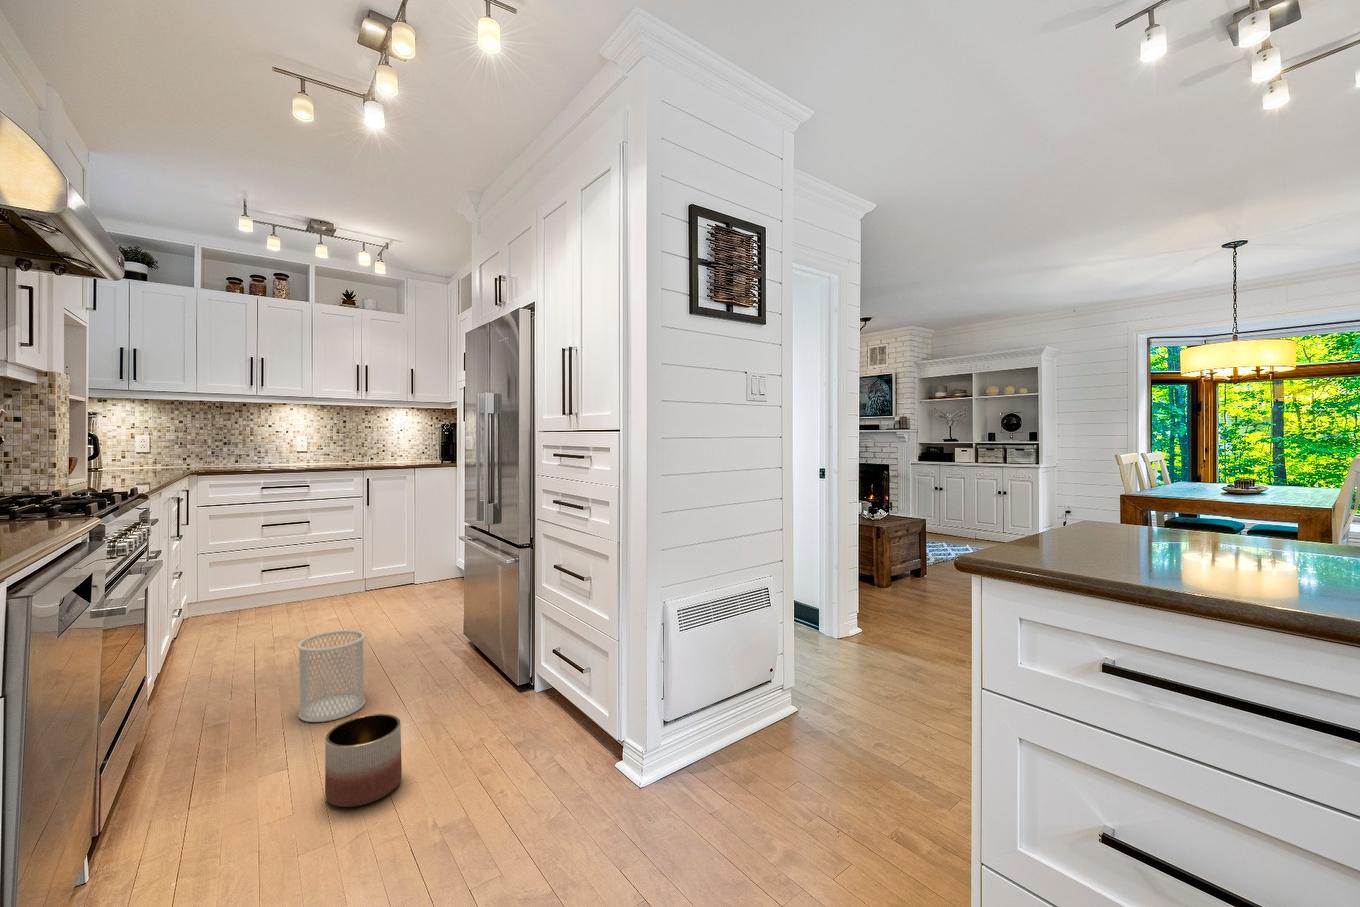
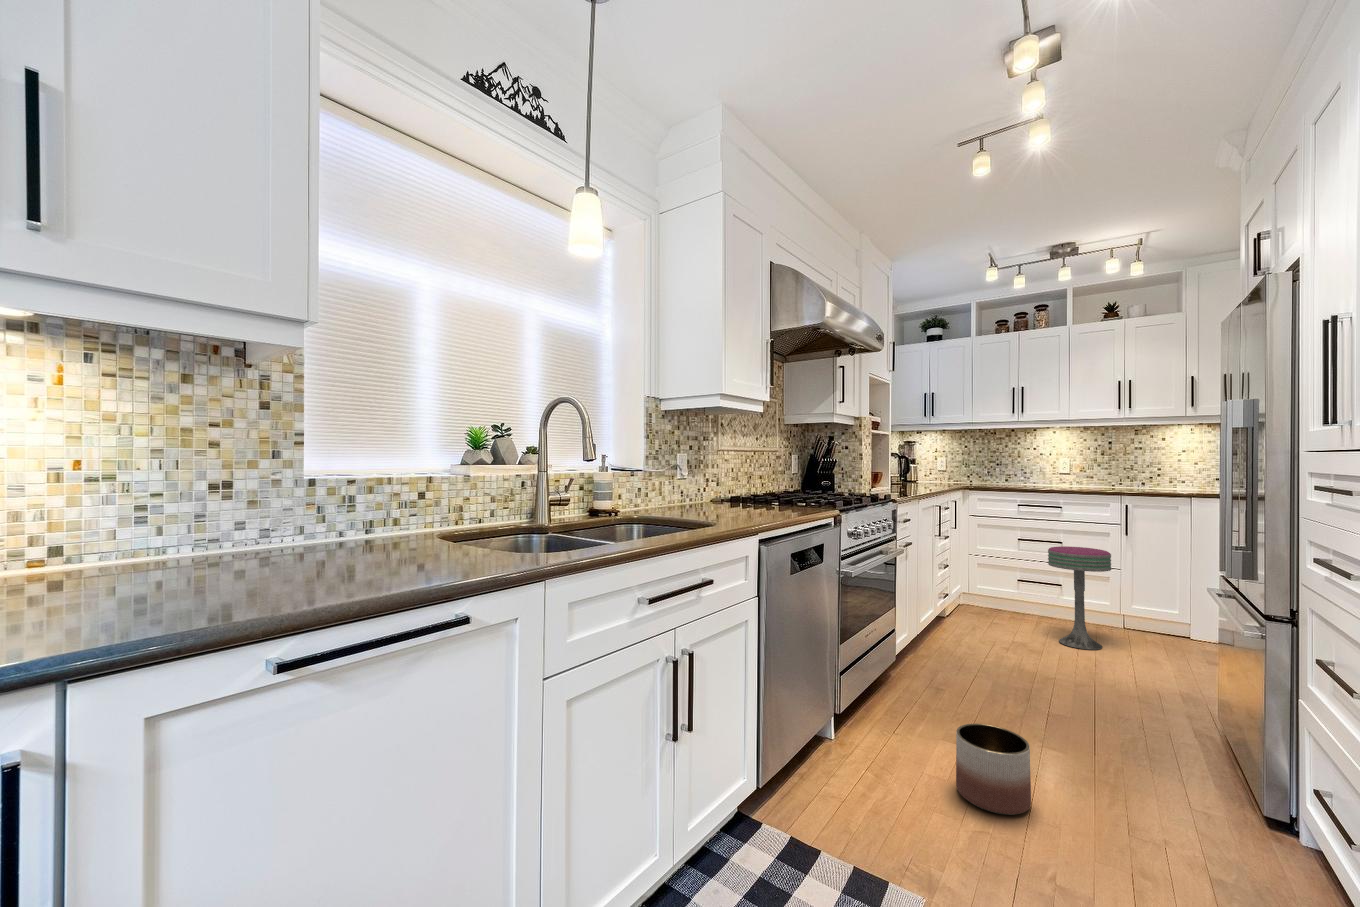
bar stool: none [310,523,368,621] -> present [1048,546,1111,650]
wastebasket: present [298,630,365,722] -> none [982,643,1048,732]

